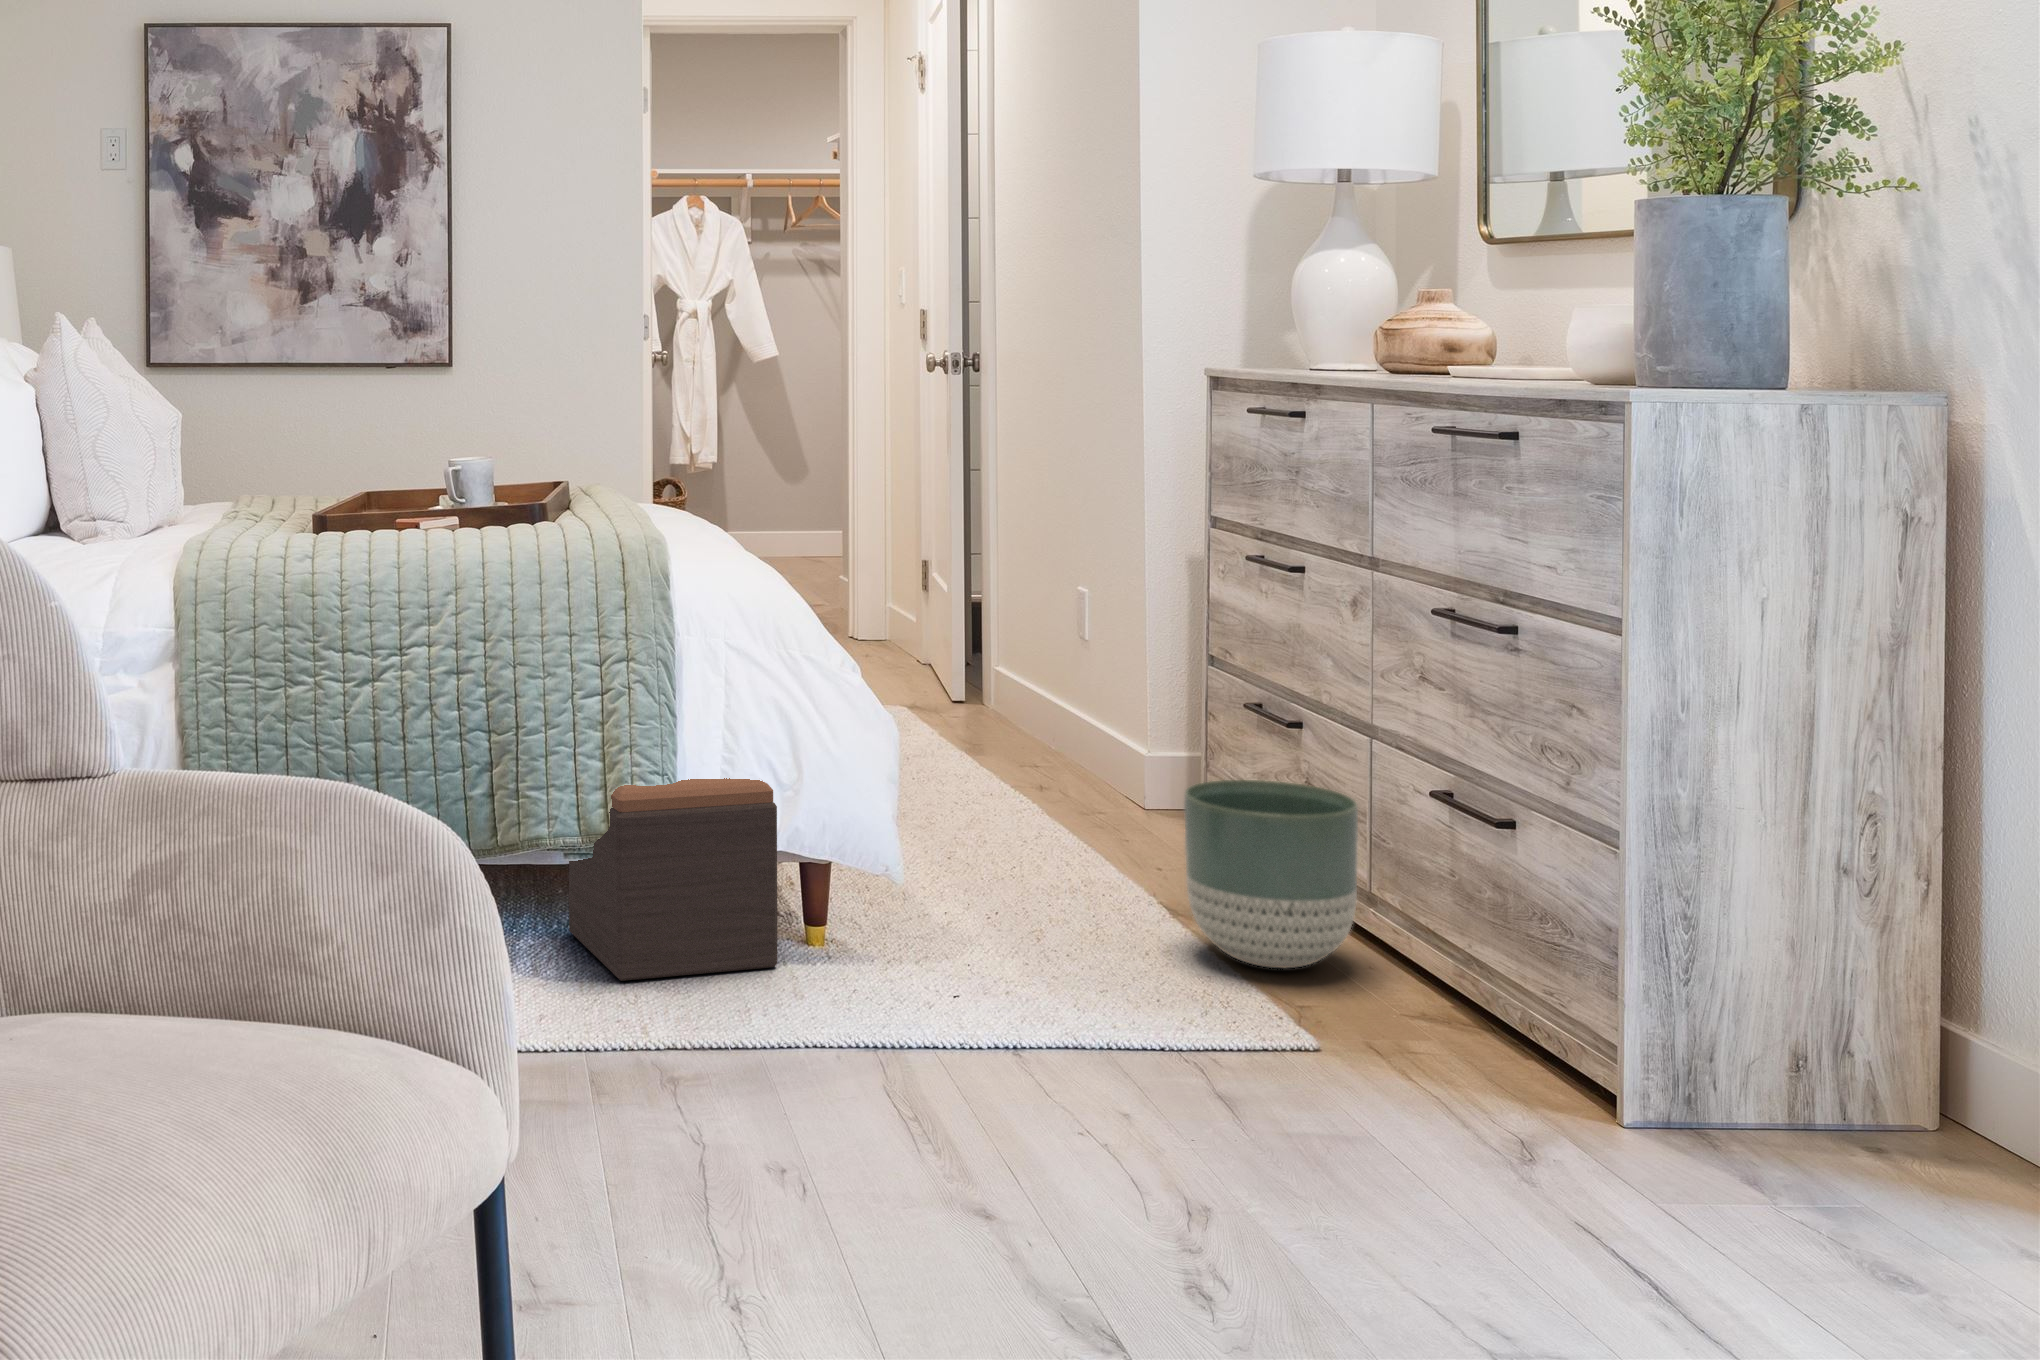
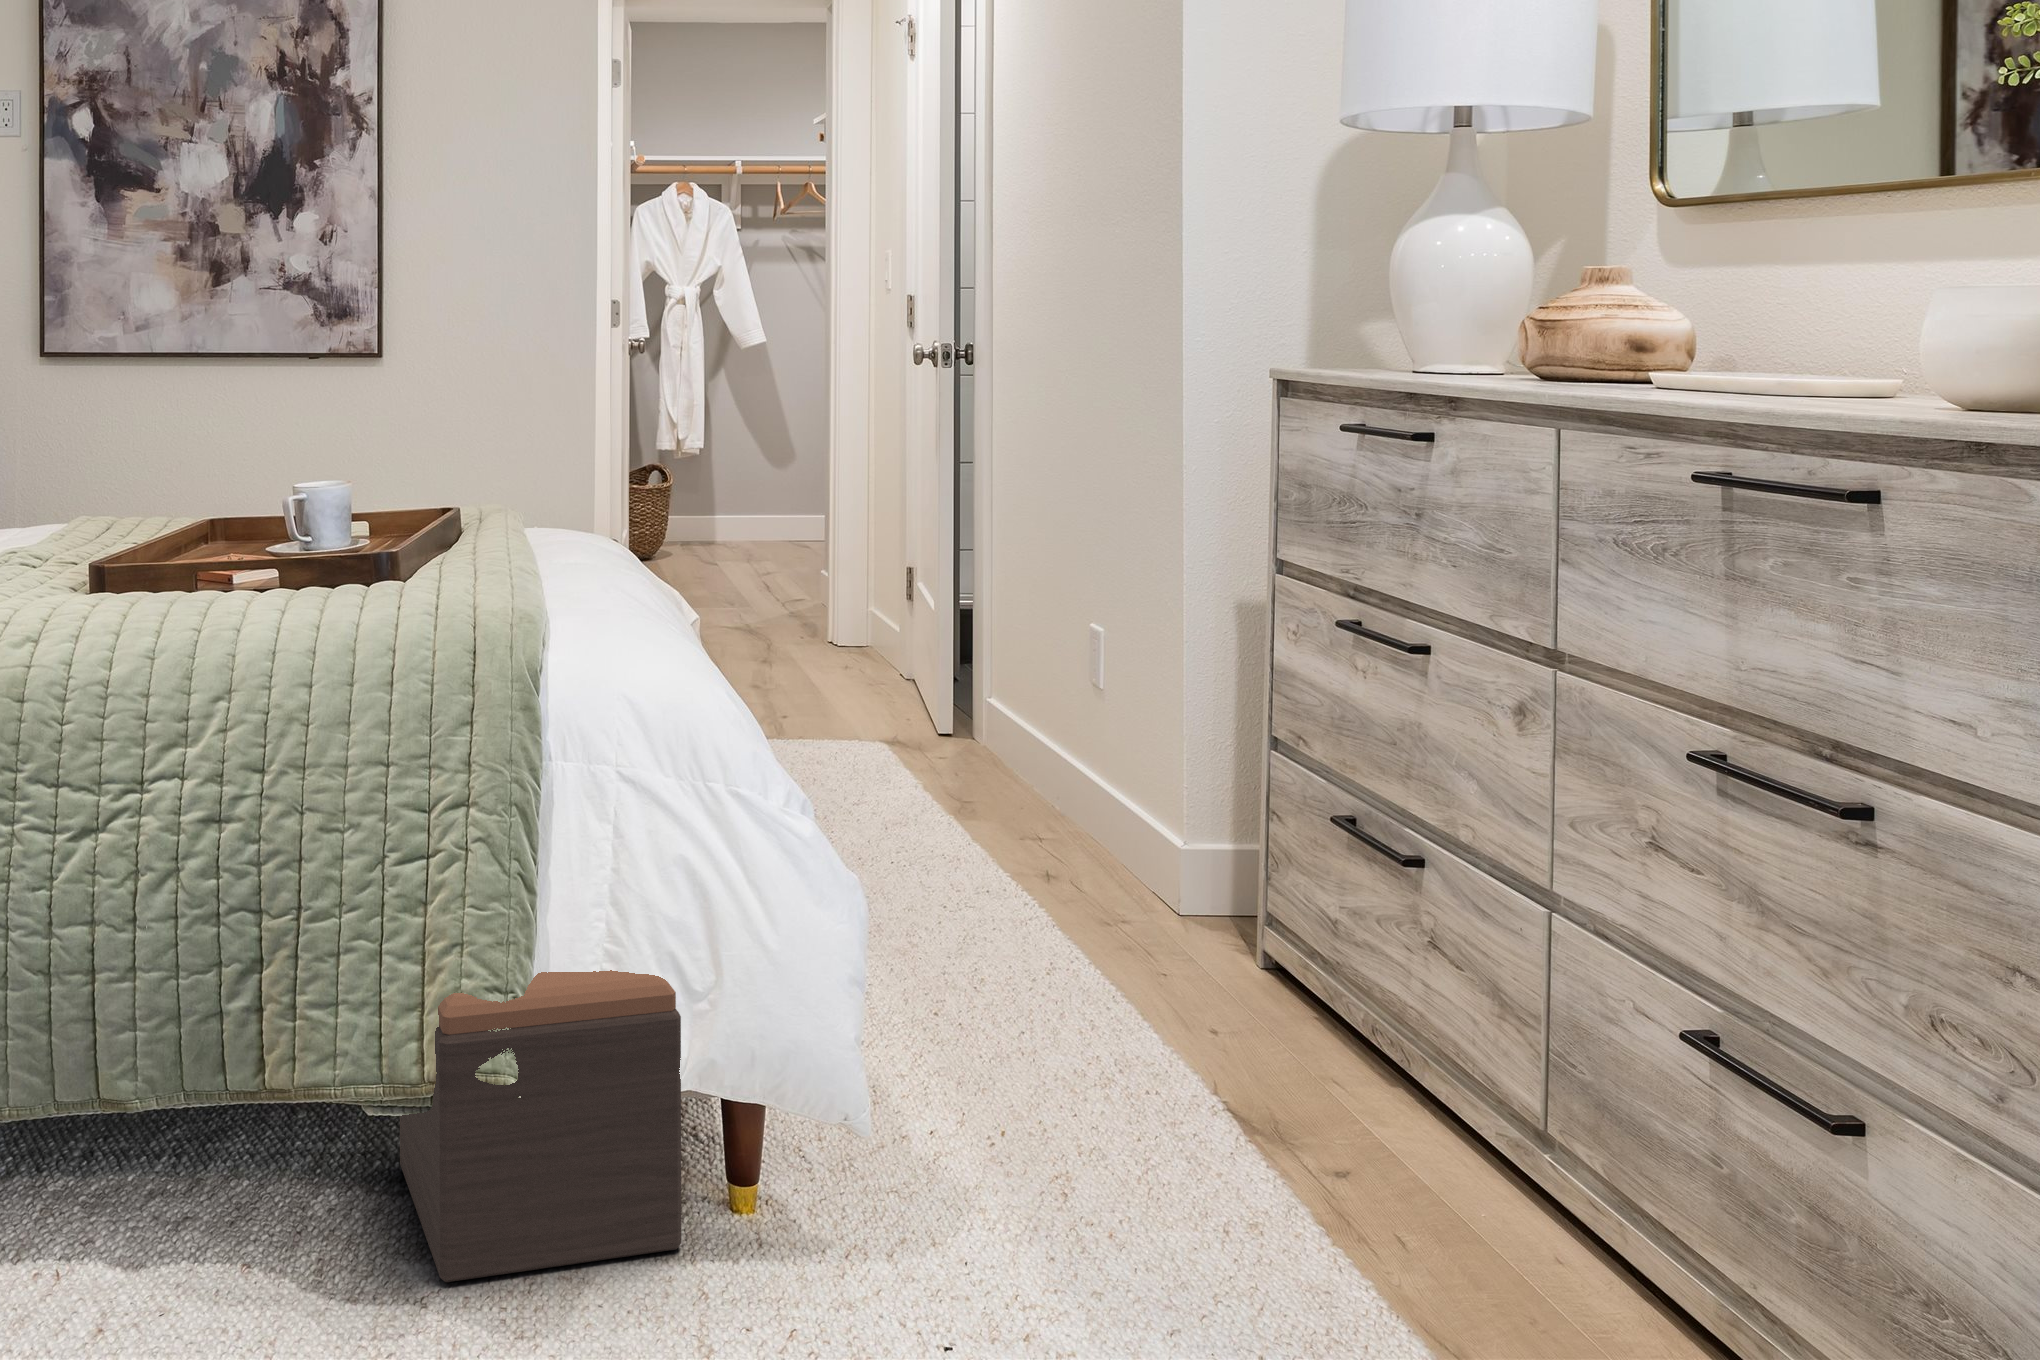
planter: present [1184,780,1358,968] -> none [1273,961,1536,1265]

